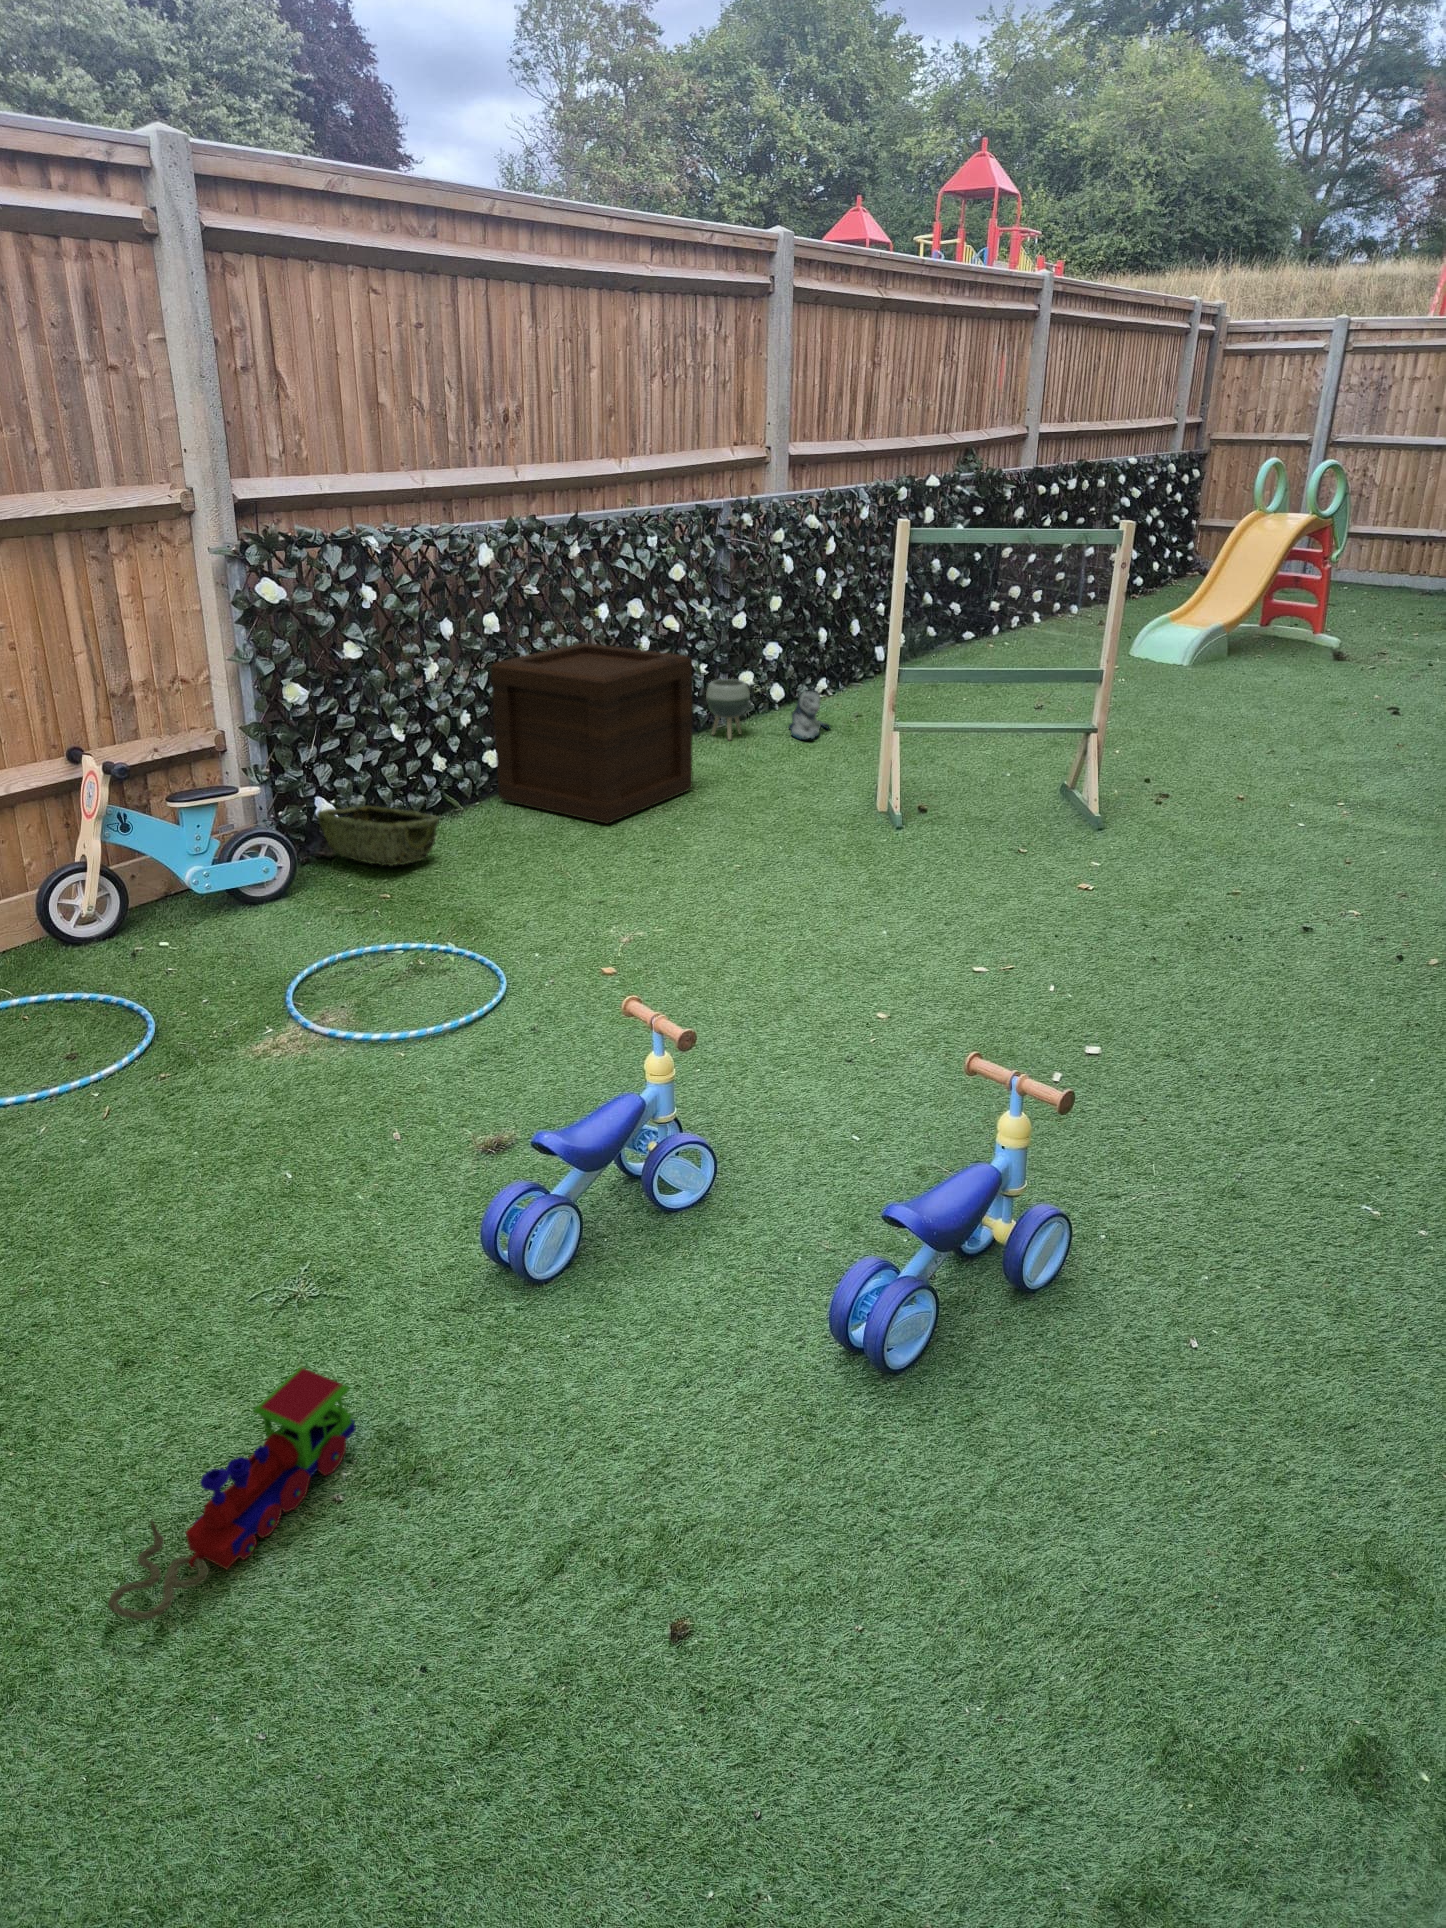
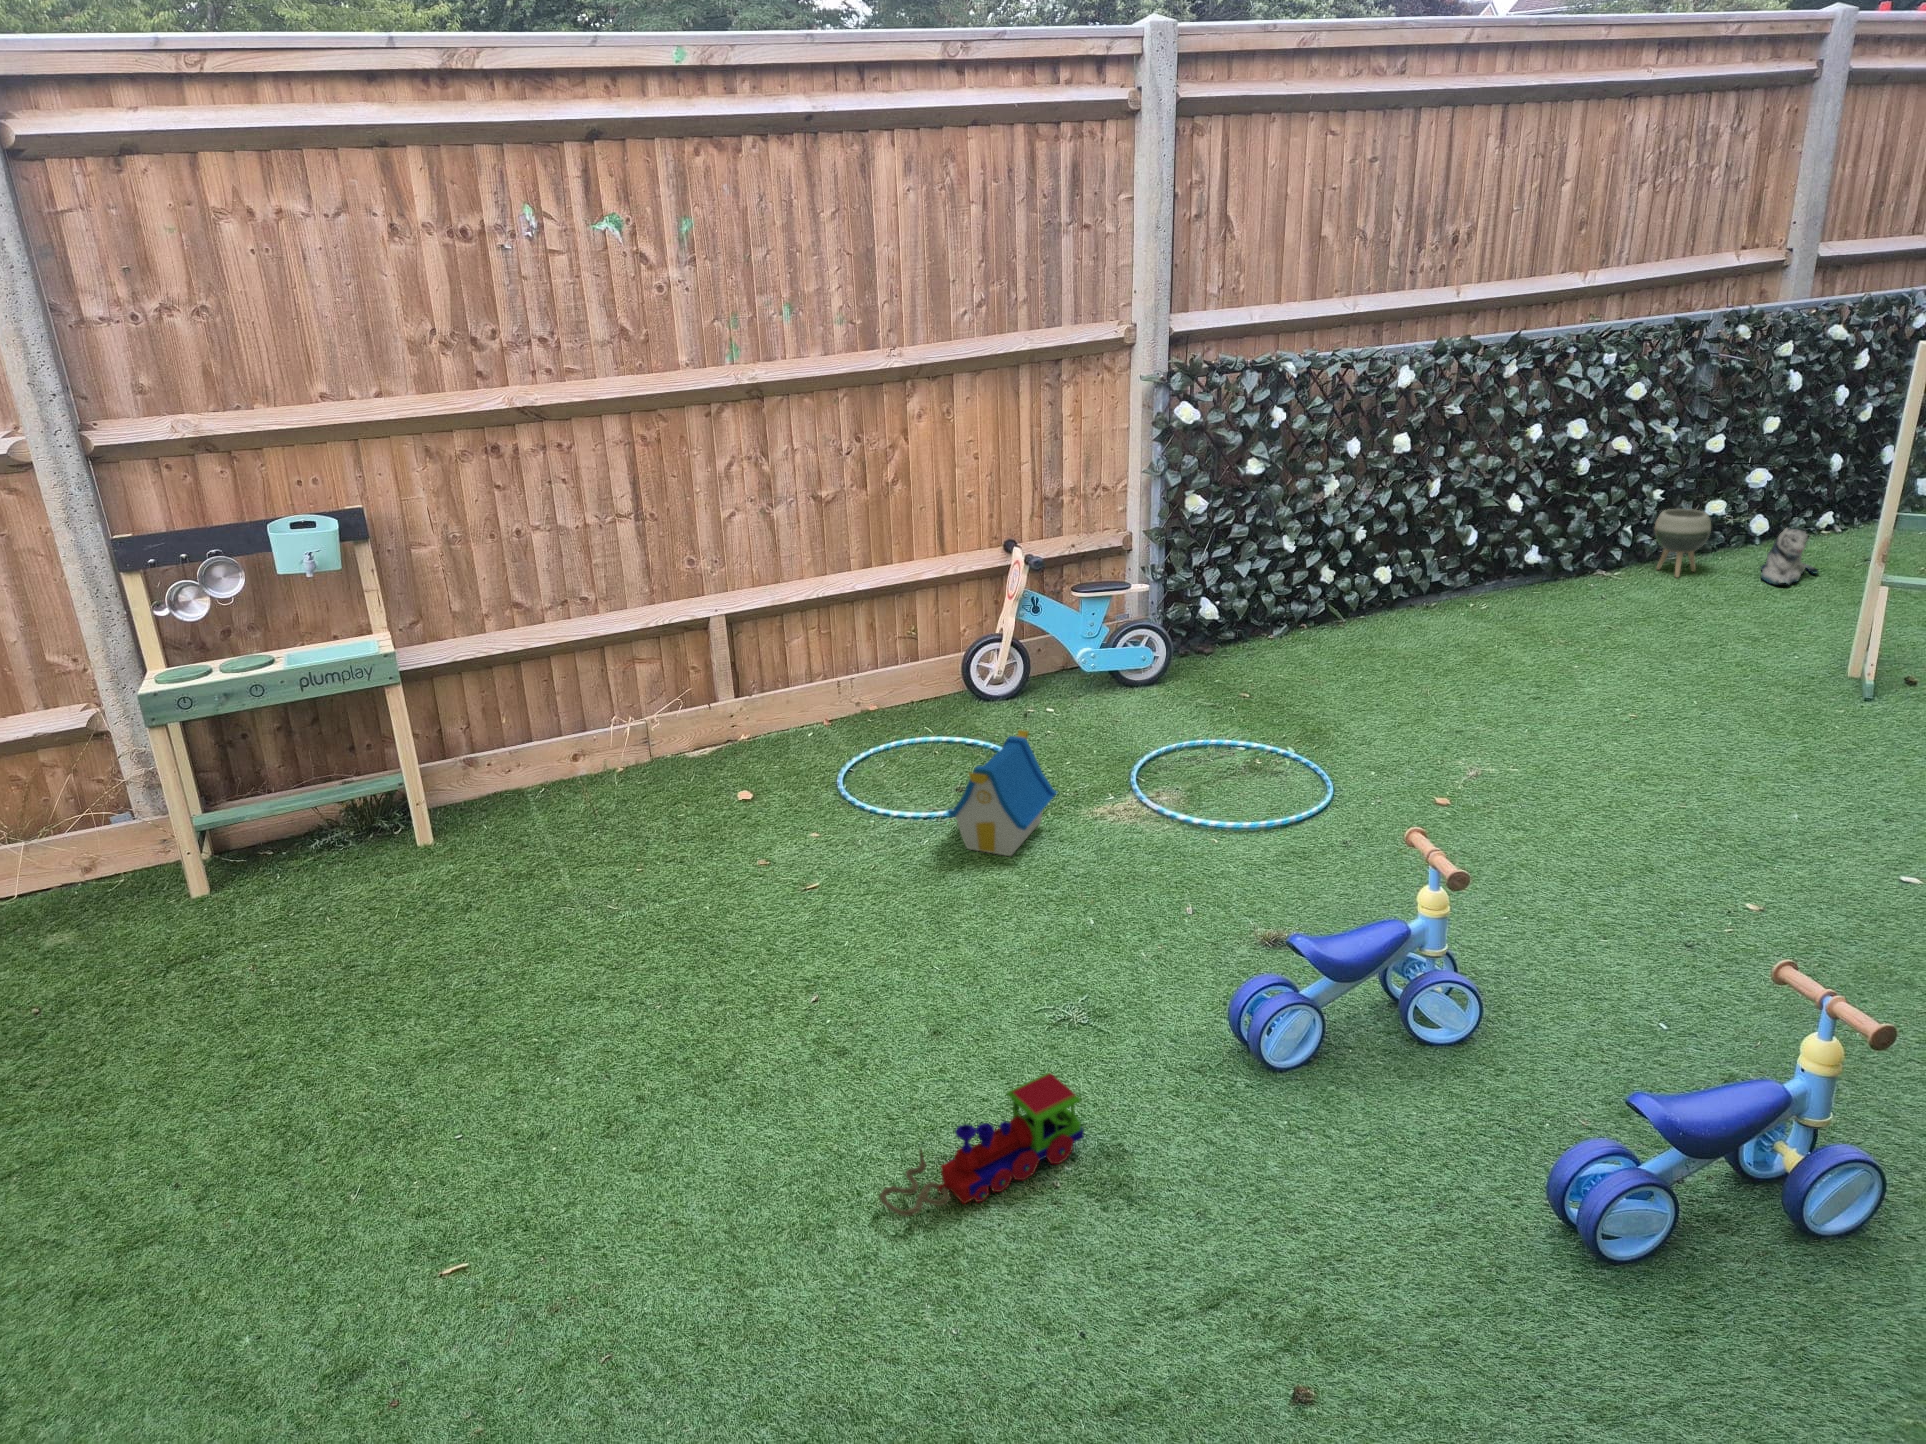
wooden crate: present [491,643,692,824] -> none [1388,464,1626,655]
woven basket: present [318,806,439,866] -> none [1202,610,1314,671]
toy house: none [67,967,208,1122] -> present [947,730,1057,856]

